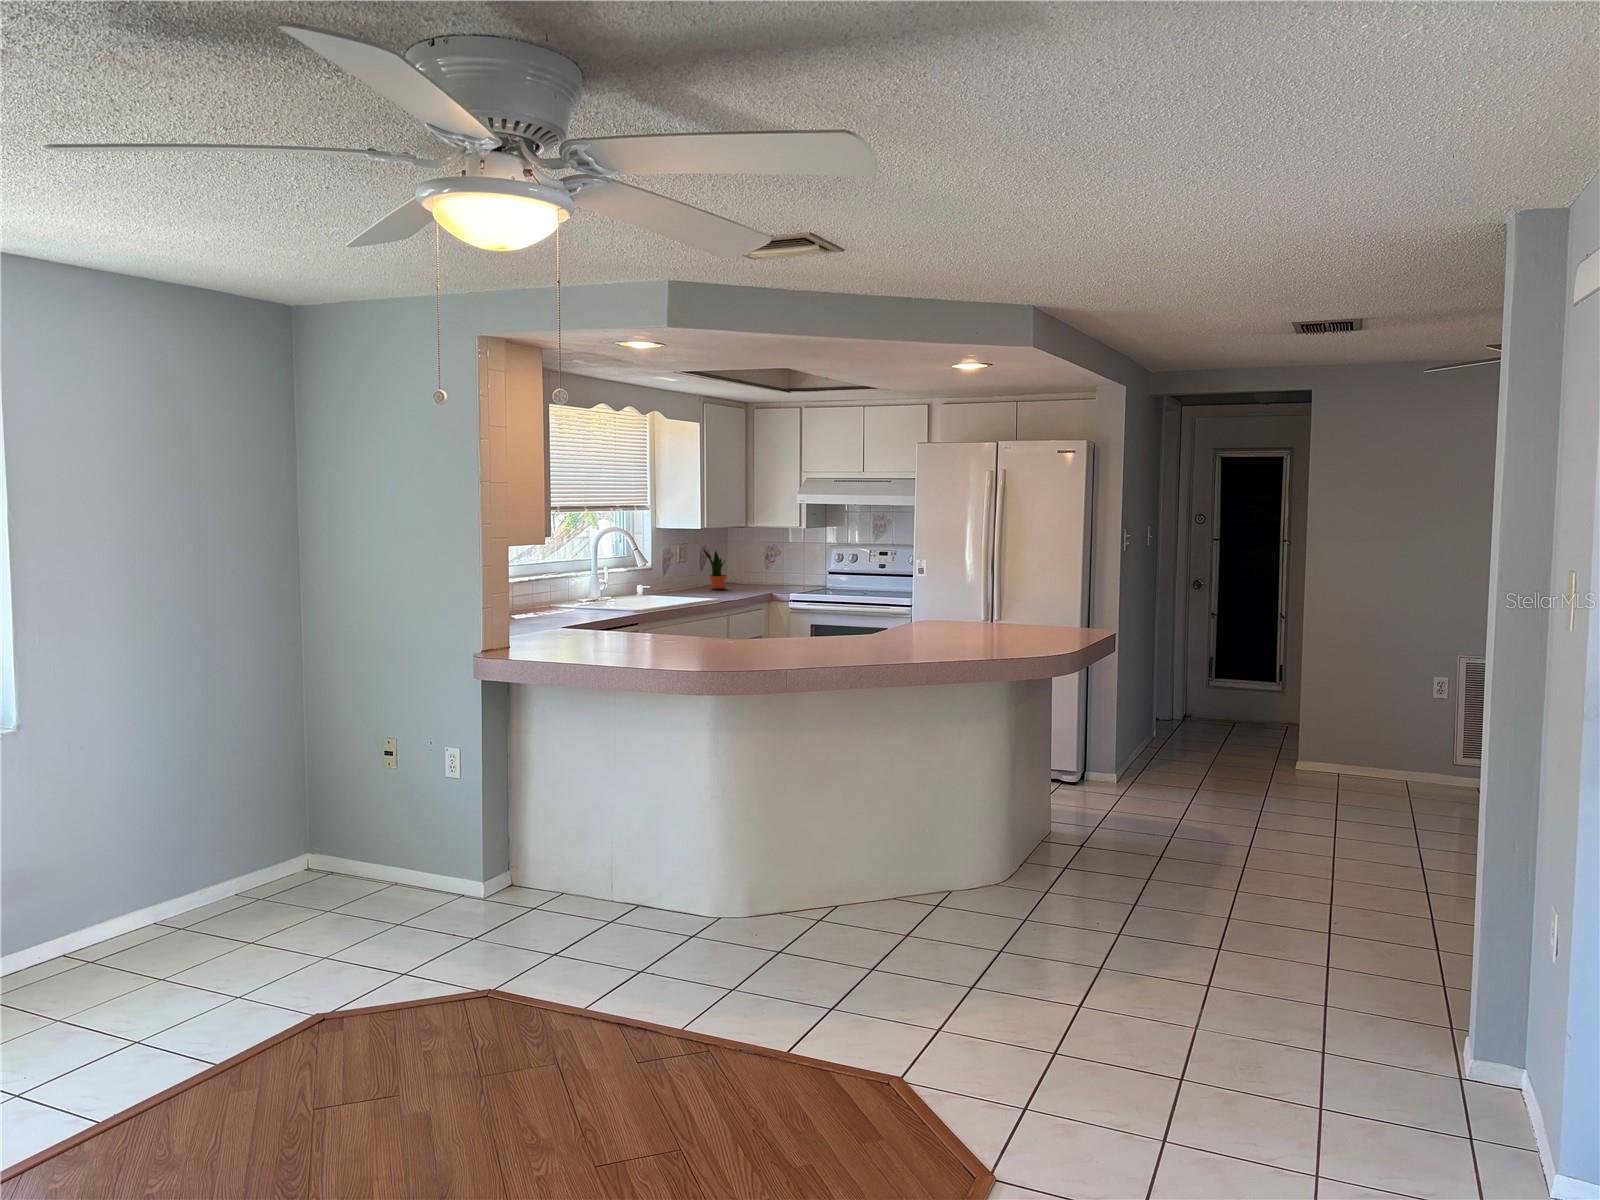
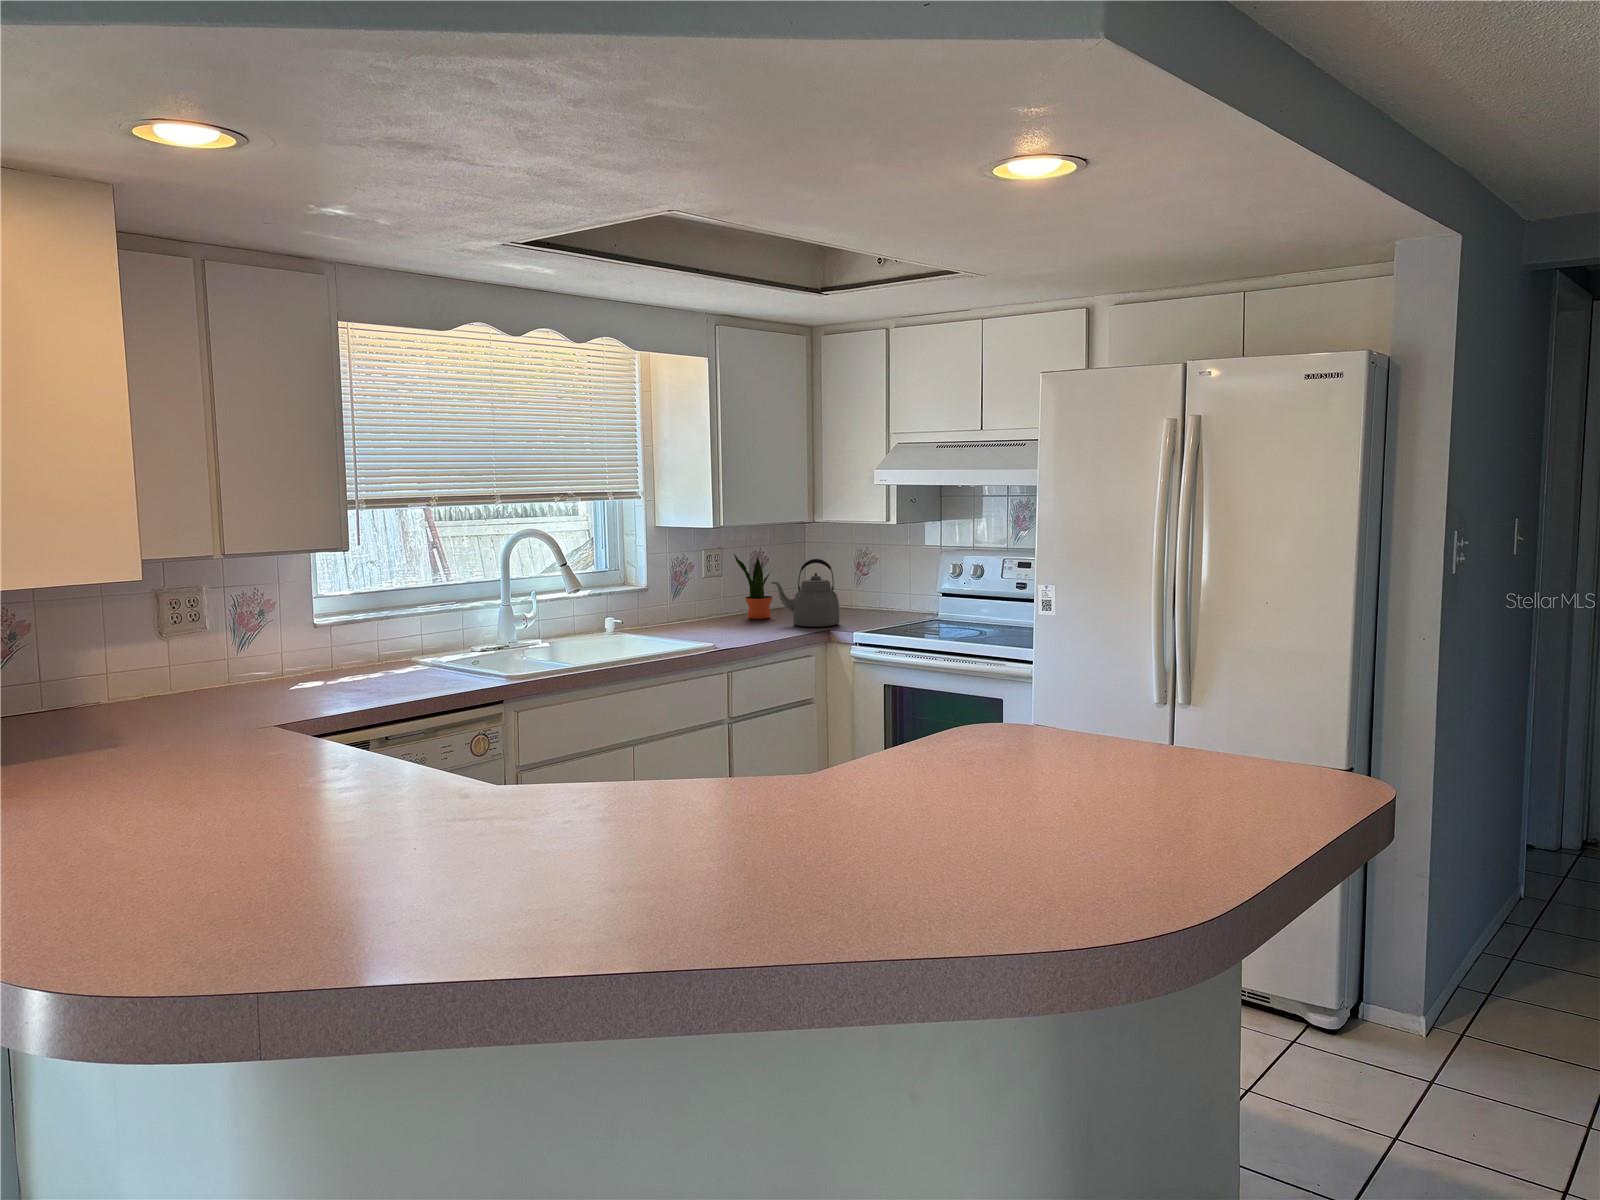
kettle: none [733,550,776,591] -> present [771,559,840,627]

